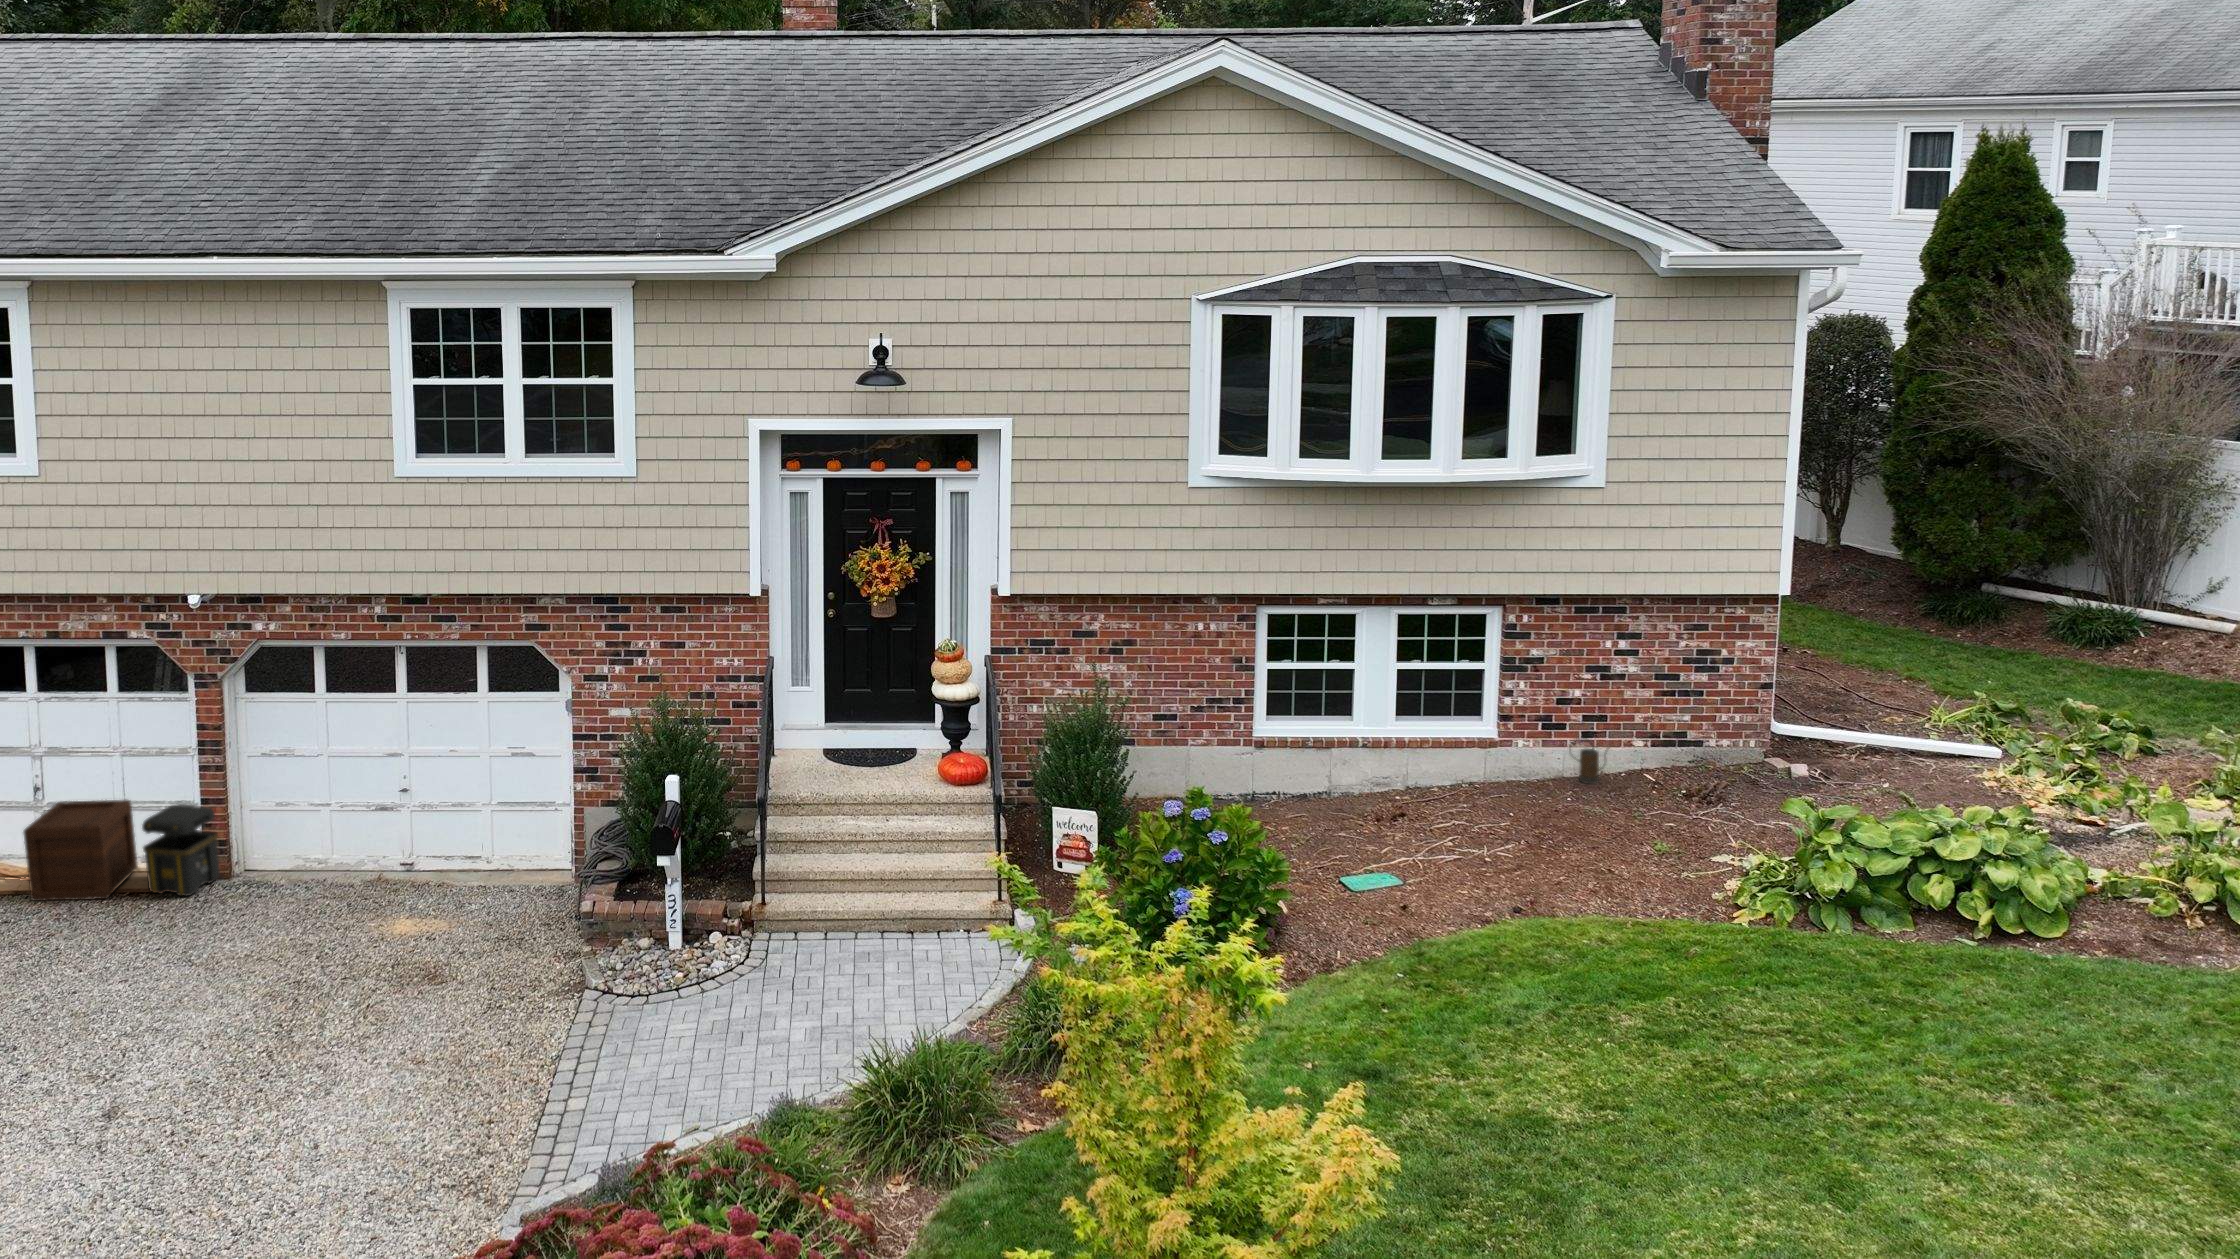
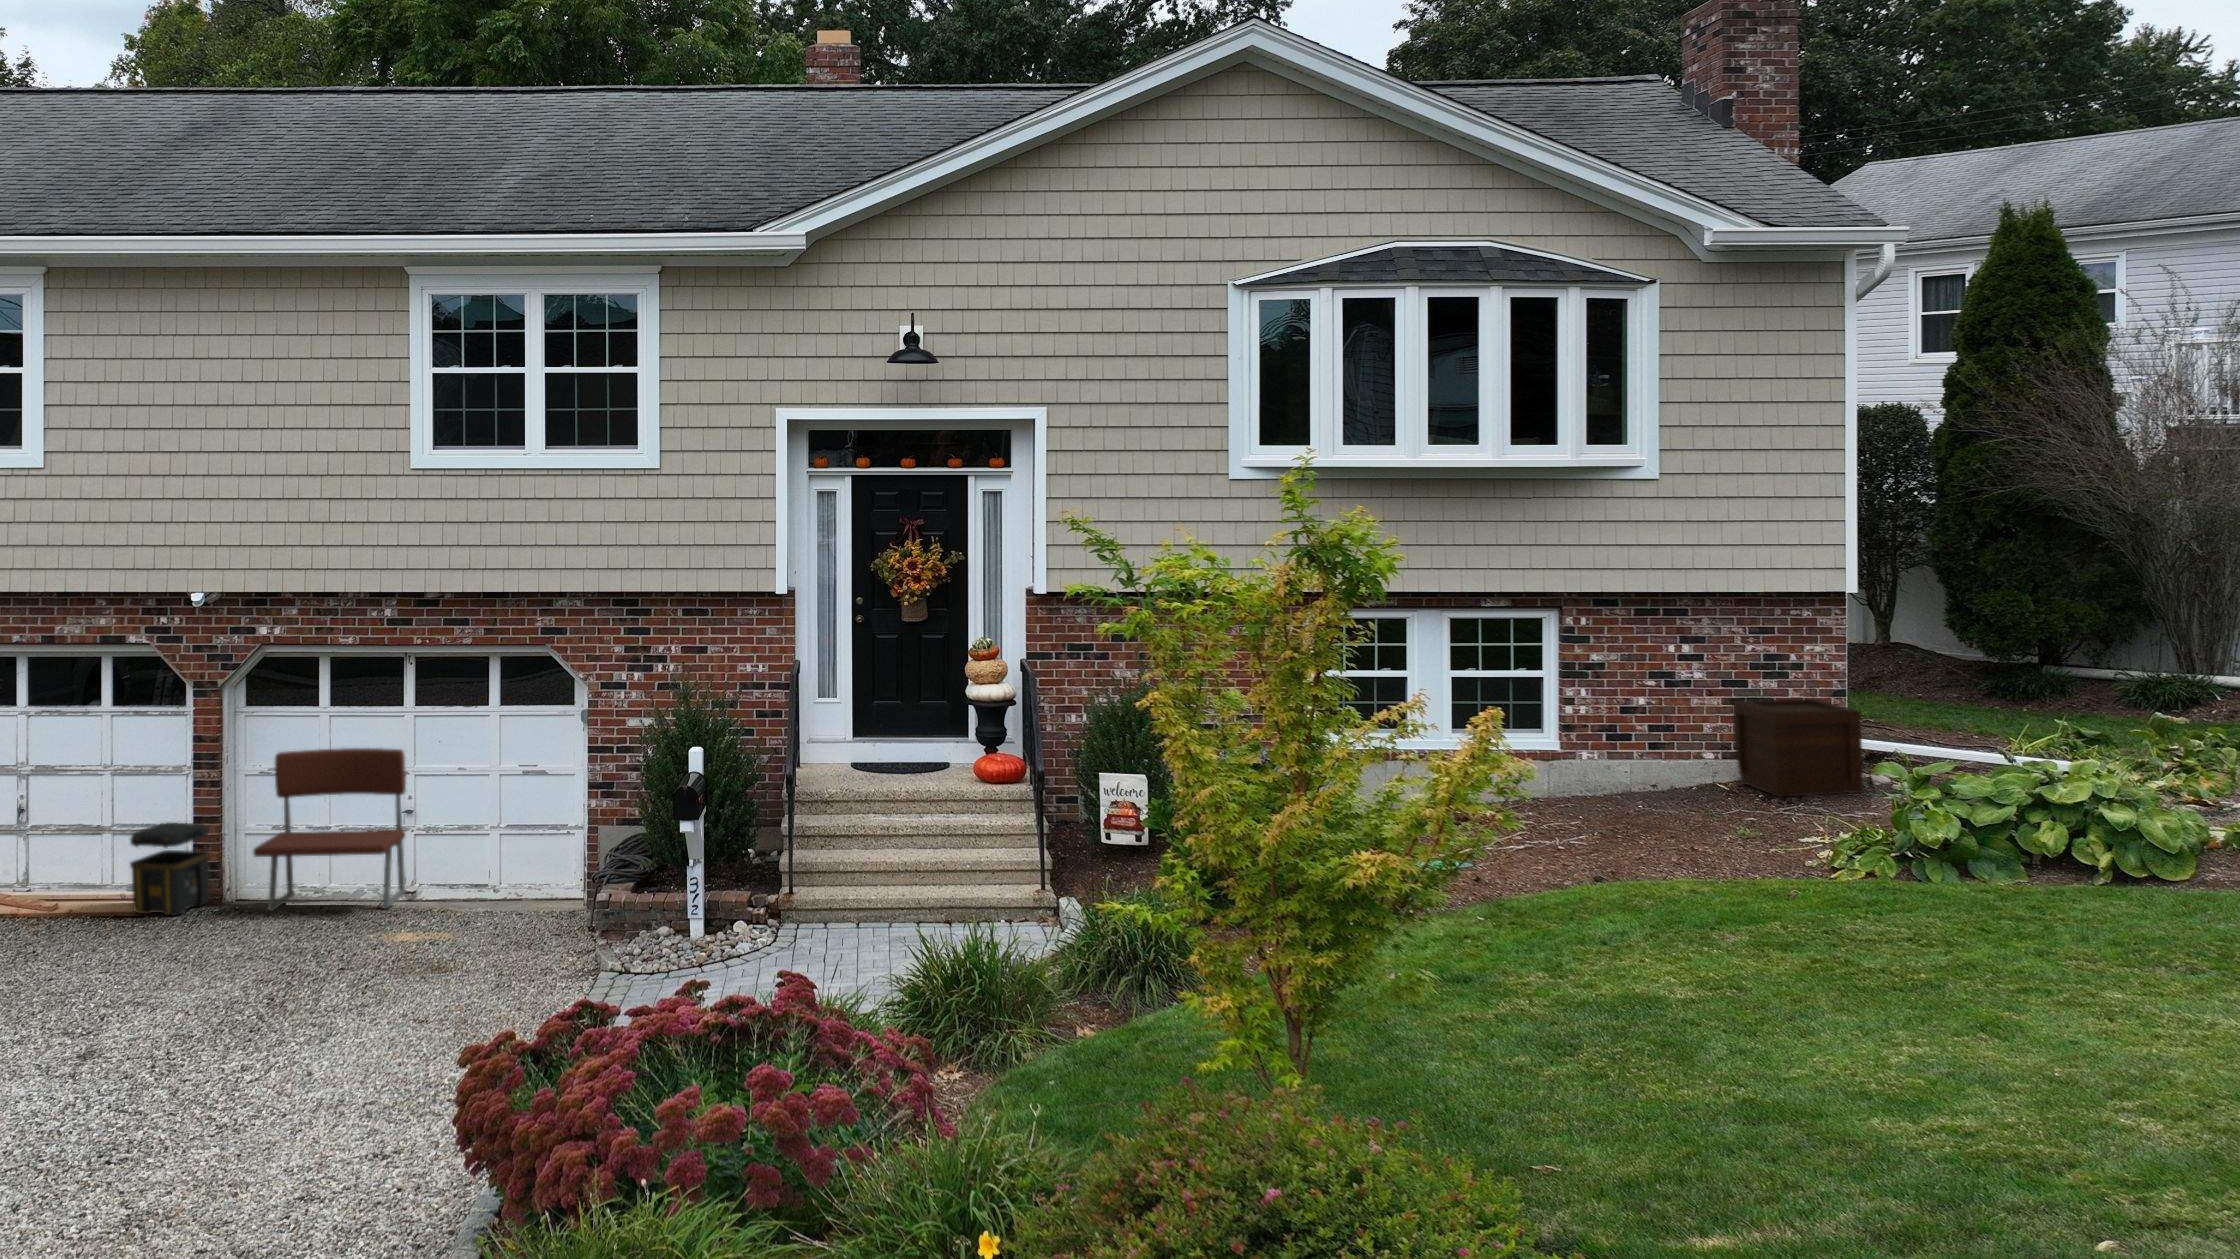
bench: none [258,735,404,891] -> present [253,748,406,911]
watering can: present [1575,747,1607,784] -> none [1638,745,1682,795]
wooden crate: present [24,800,138,901] -> present [1732,698,1863,797]

